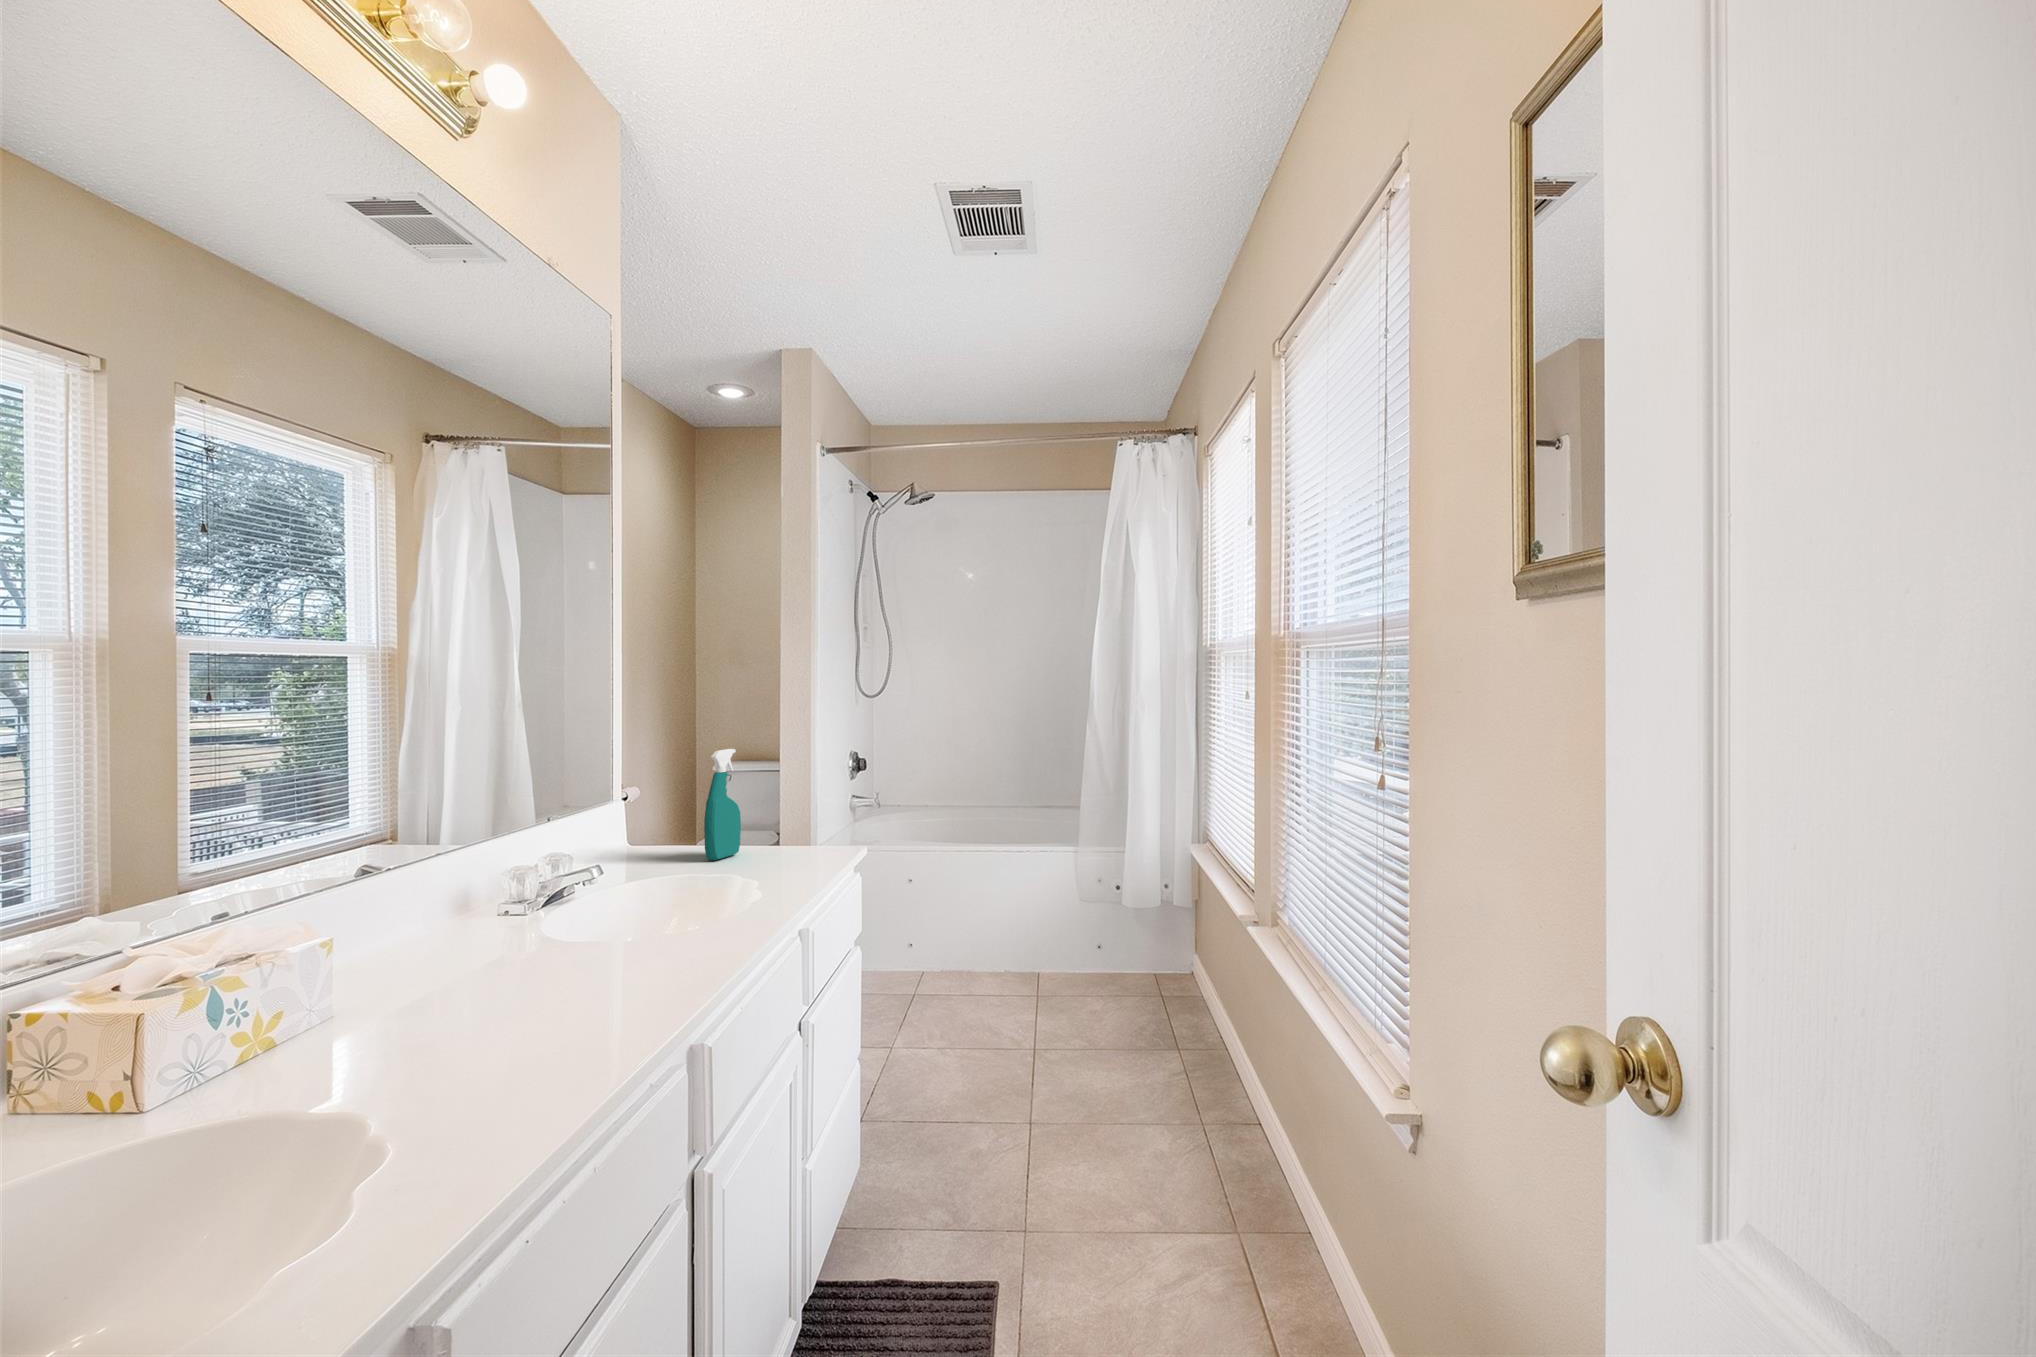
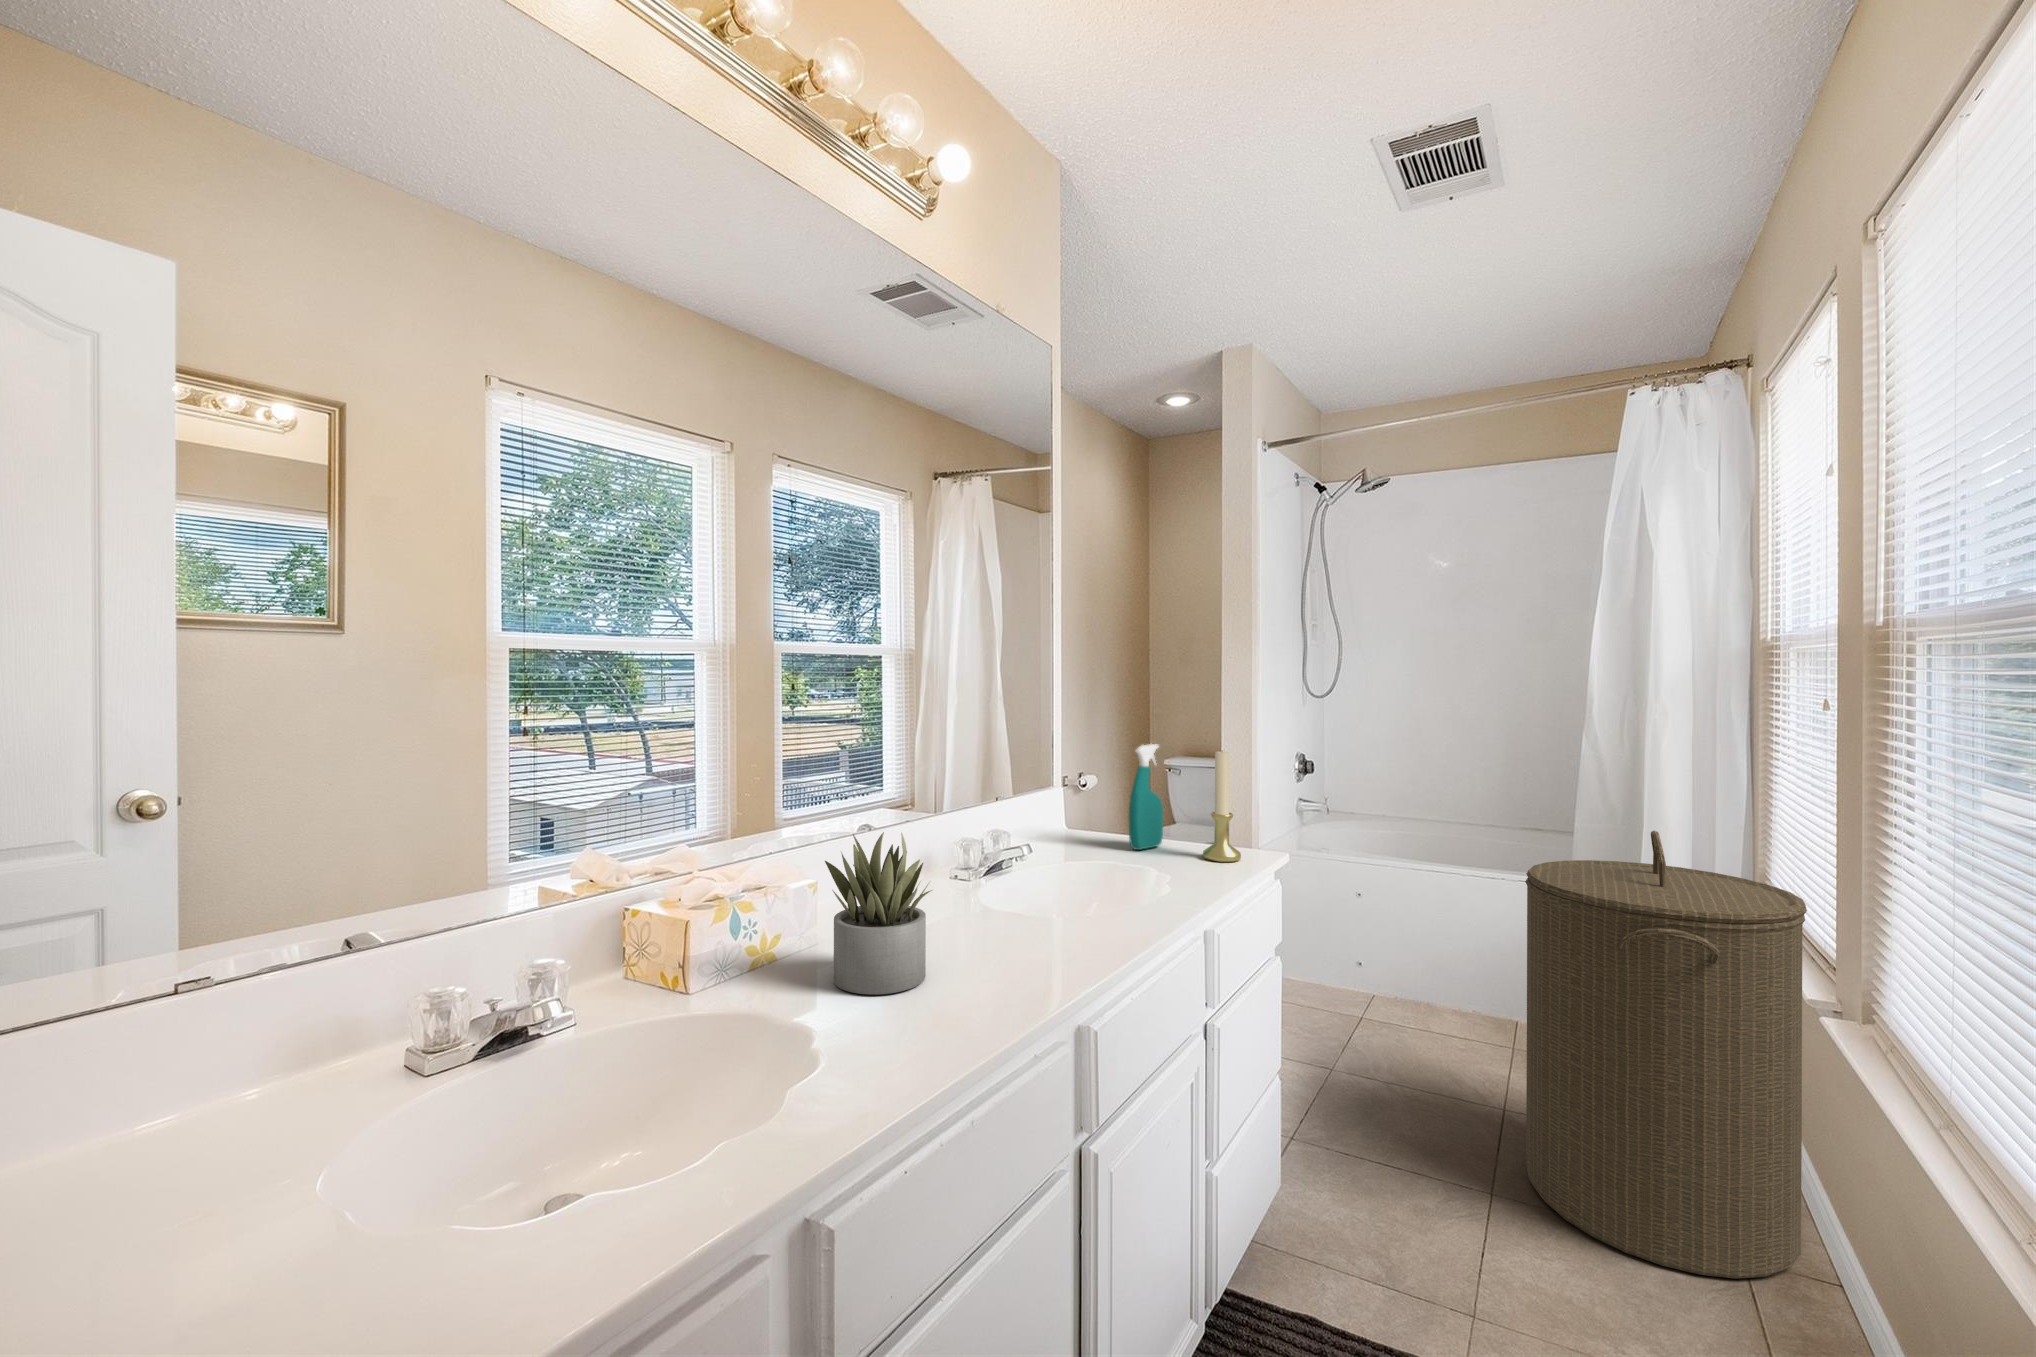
candle holder: none [783,749,822,863] -> present [1202,751,1241,862]
laundry hamper: none [1057,800,1239,1146] -> present [1525,831,1807,1279]
succulent plant: none [359,864,515,1061] -> present [825,832,932,994]

